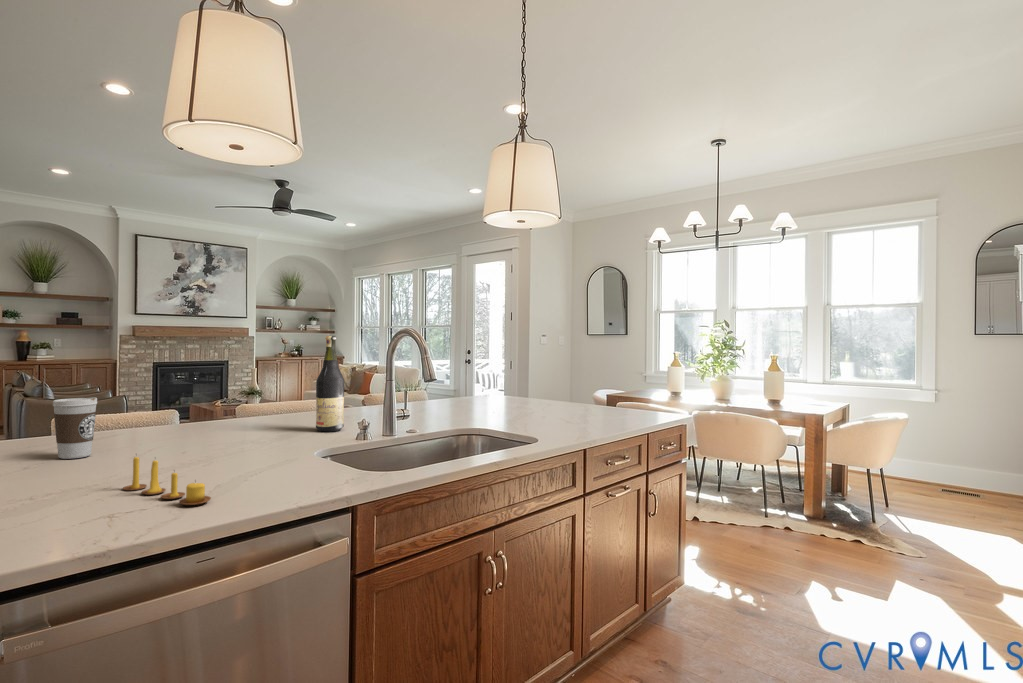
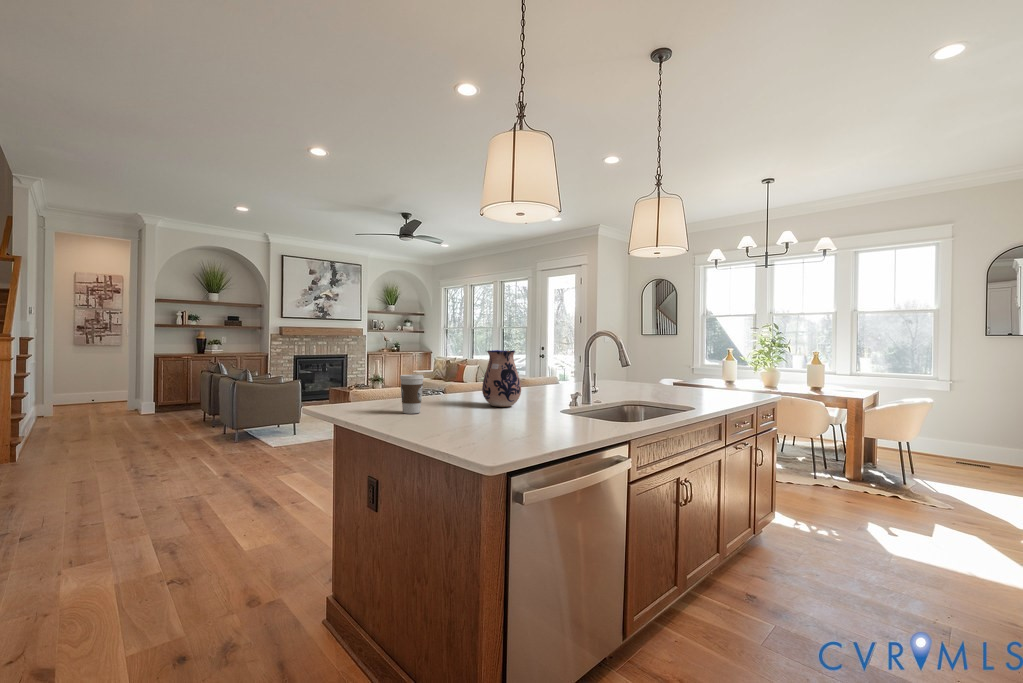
wine bottle: present [316,336,344,432] -> none [527,334,547,401]
ceramic pitcher: none [223,360,285,442] -> present [482,350,521,407]
candle: present [123,456,211,505] -> none [483,407,552,438]

